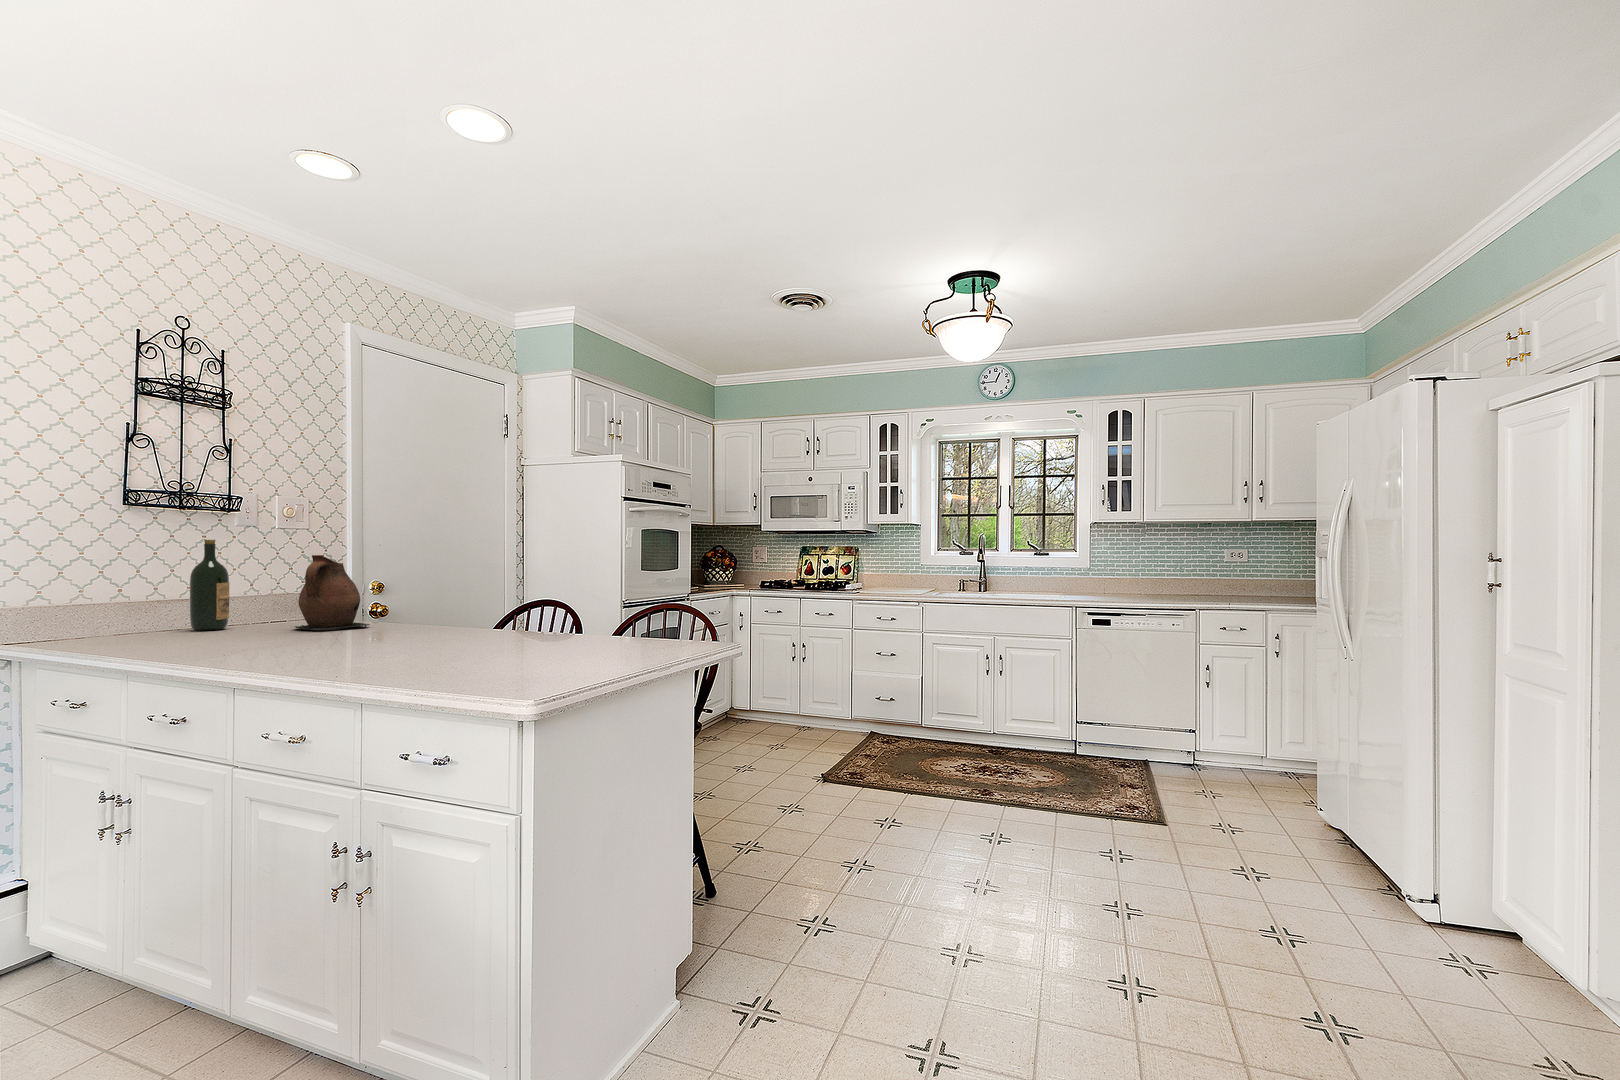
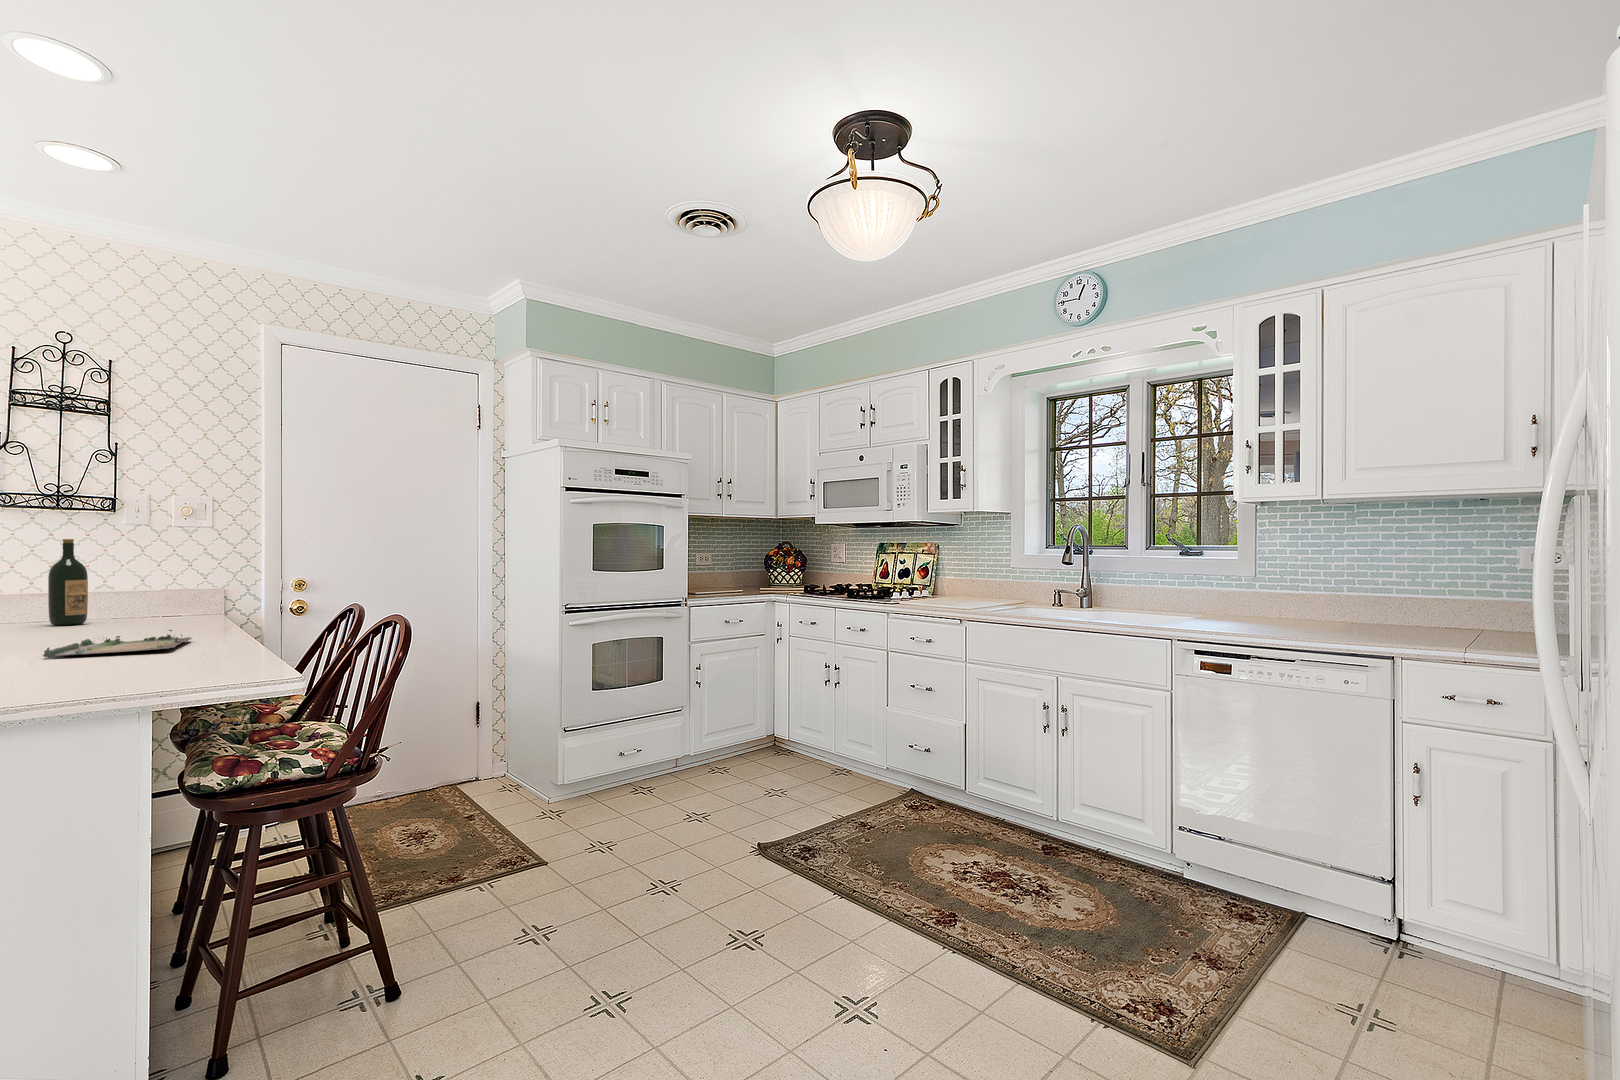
ceramic pitcher: present [295,555,370,630] -> none [102,553,186,629]
tray: none [410,622,542,649] -> present [43,630,191,658]

